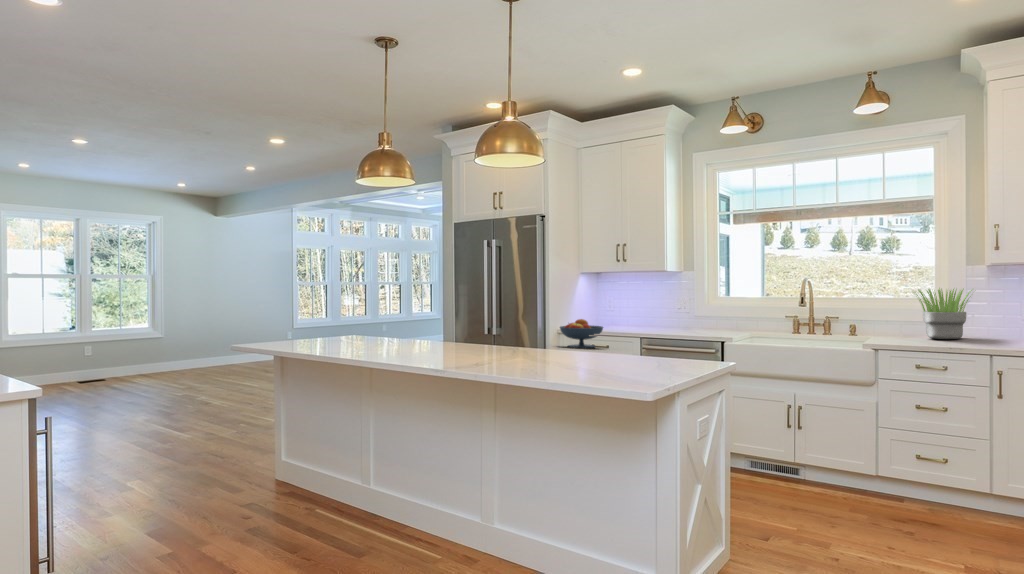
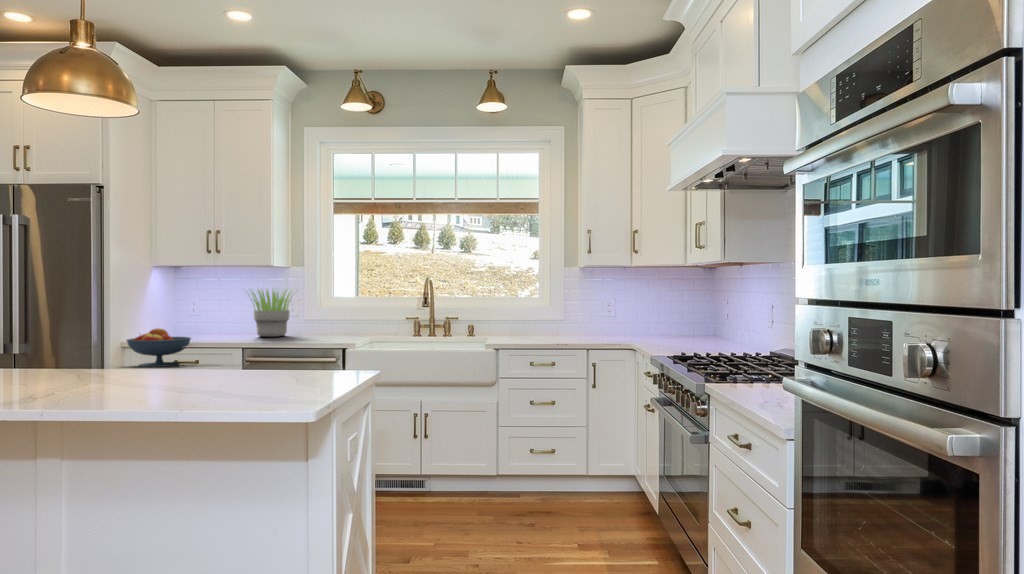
potted plant: present [916,288,972,339] -> present [250,289,294,337]

